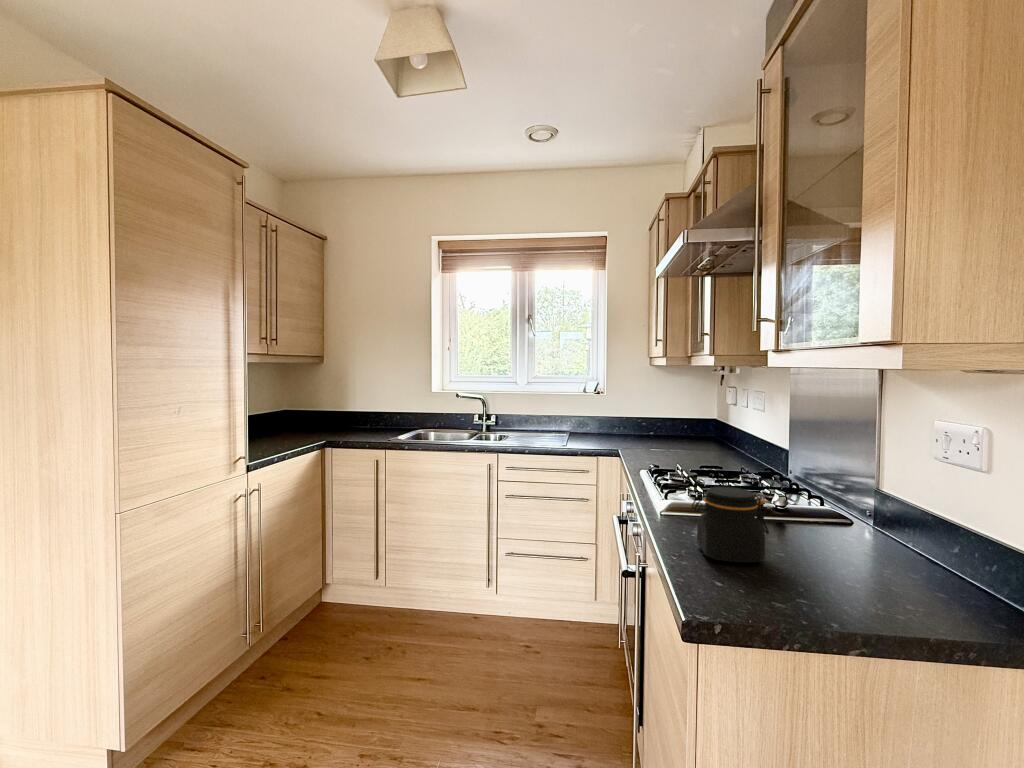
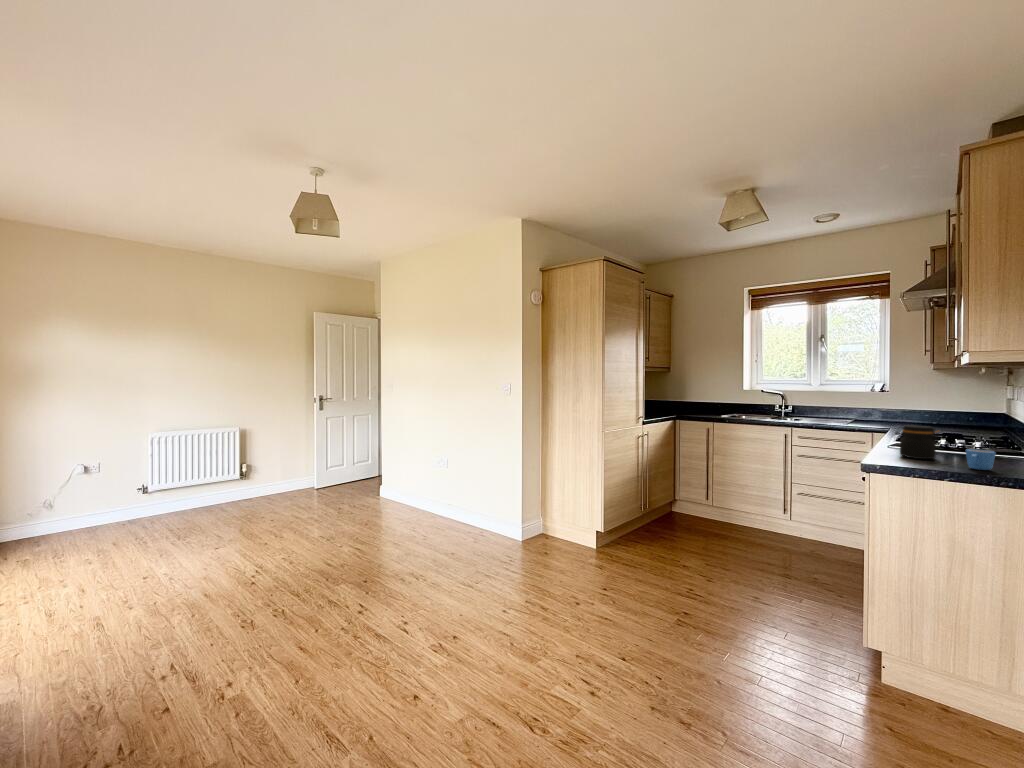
mug: none [836,548,893,600] -> present [966,449,996,470]

